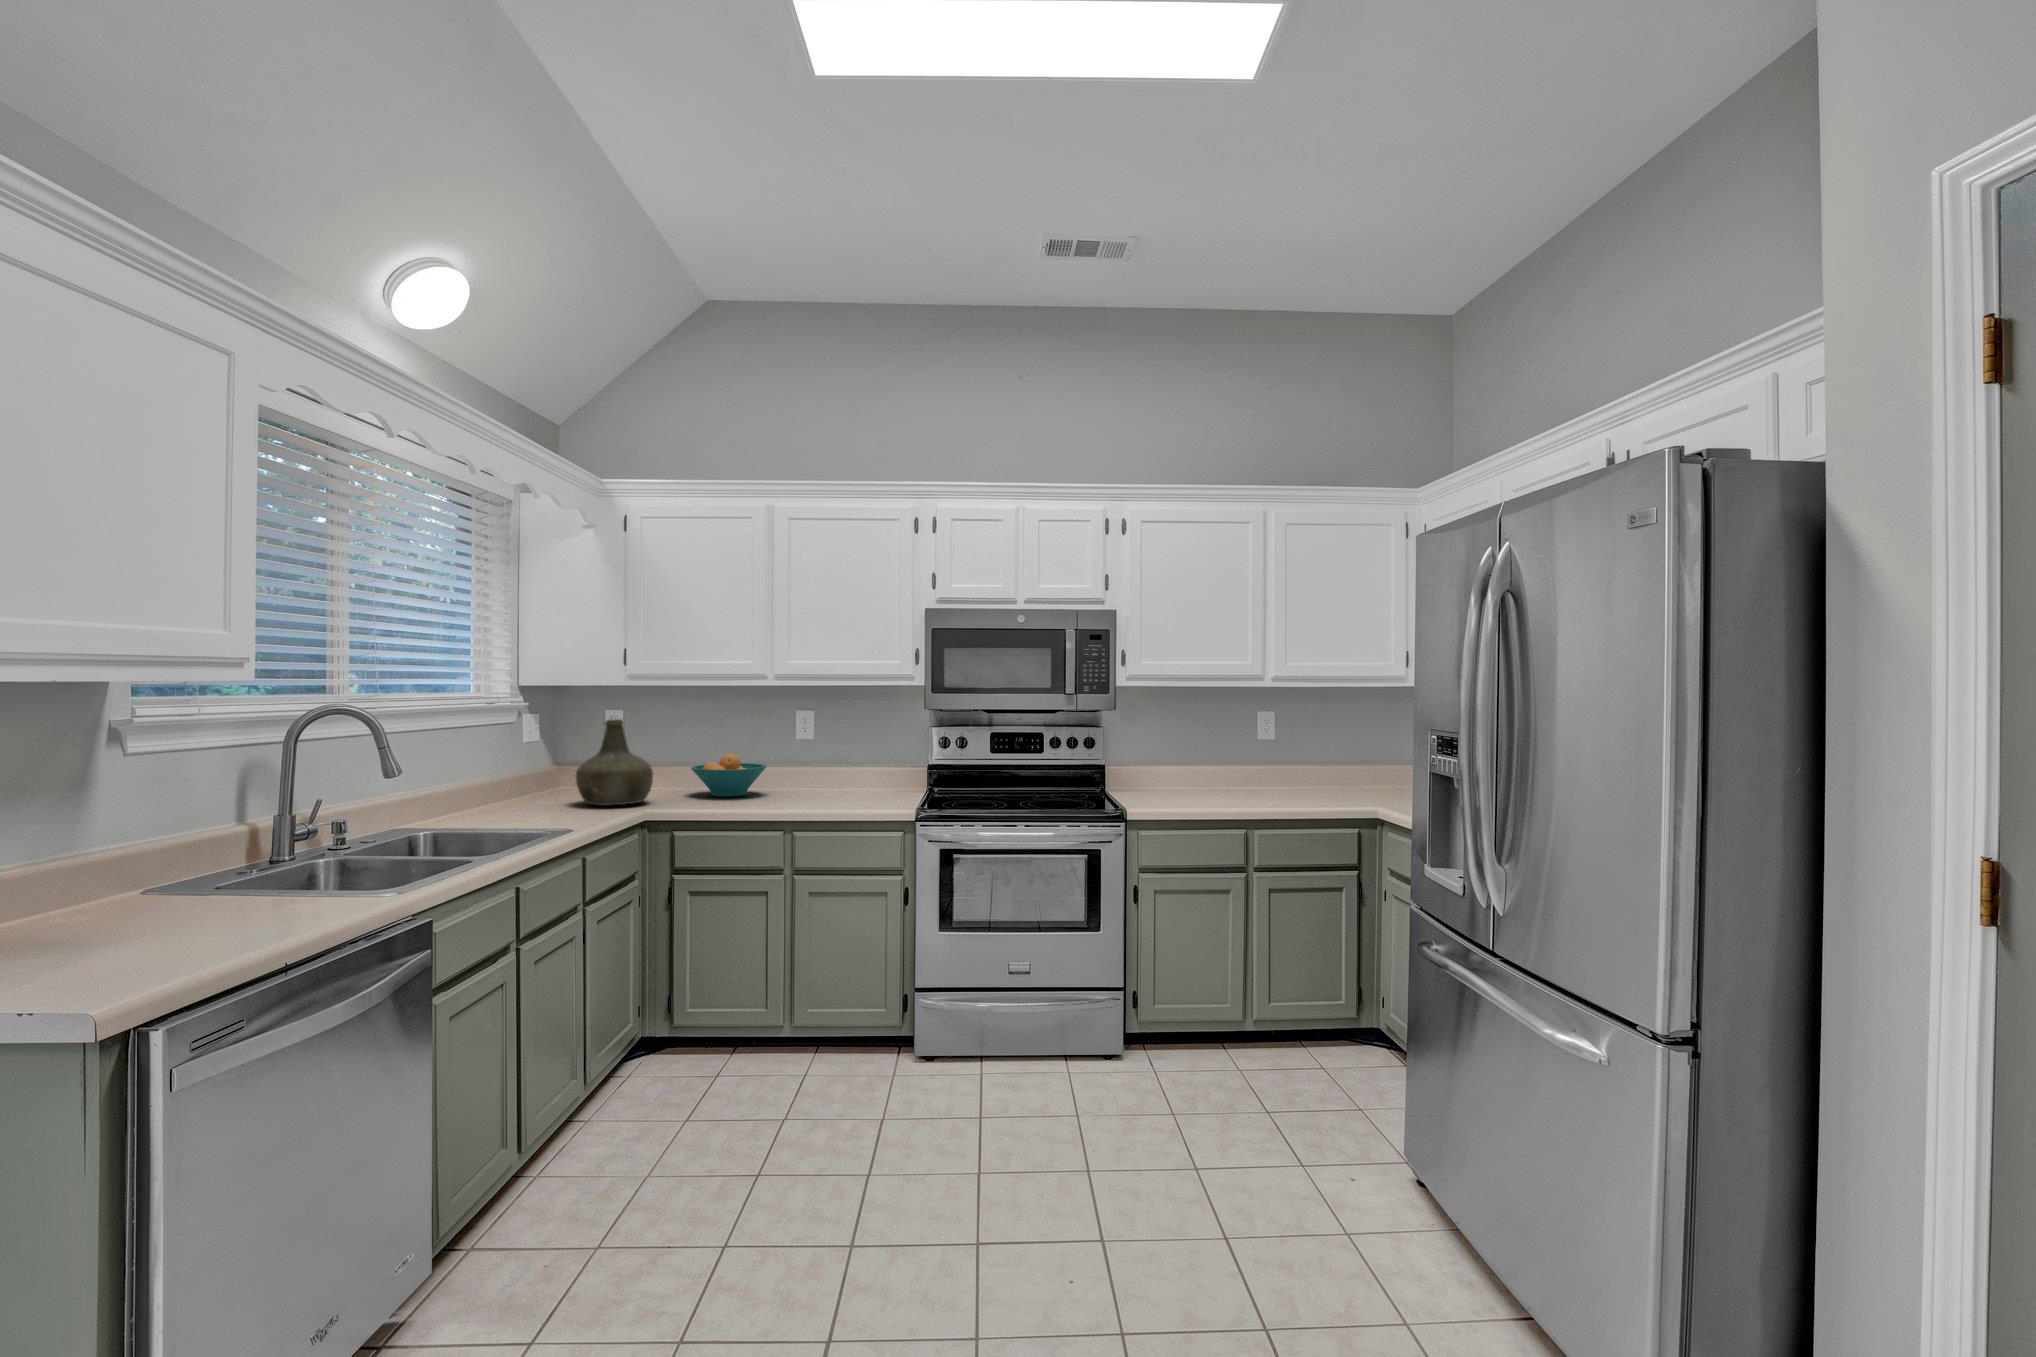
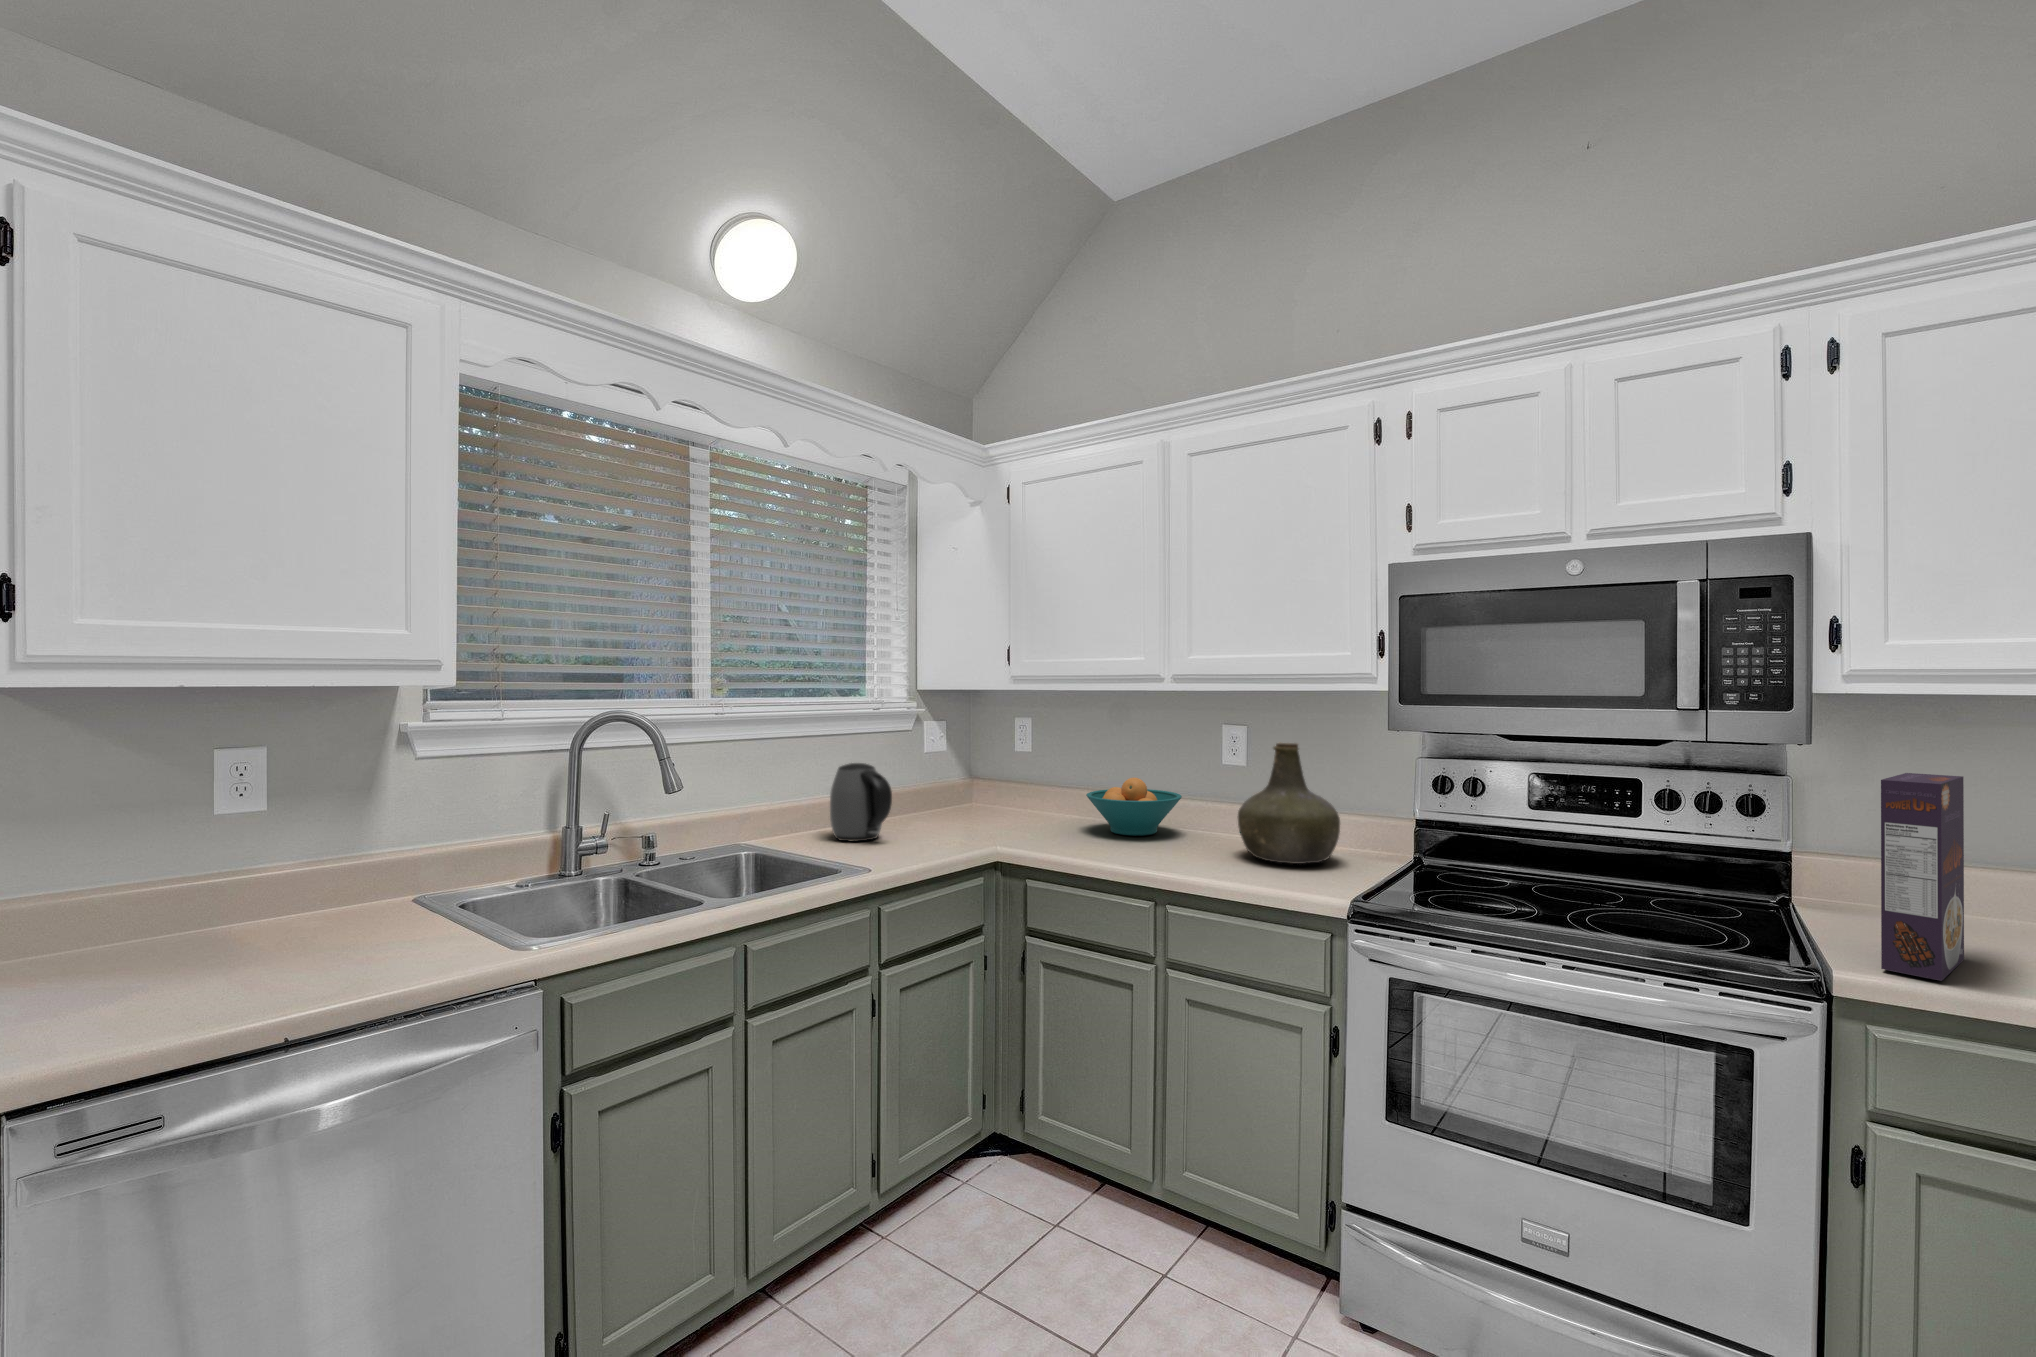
bottle: present [576,719,653,805] -> present [1238,743,1340,864]
cereal box: none [1141,721,1165,808] -> present [1881,773,1964,981]
kettle: none [484,750,553,818] -> present [830,763,892,841]

